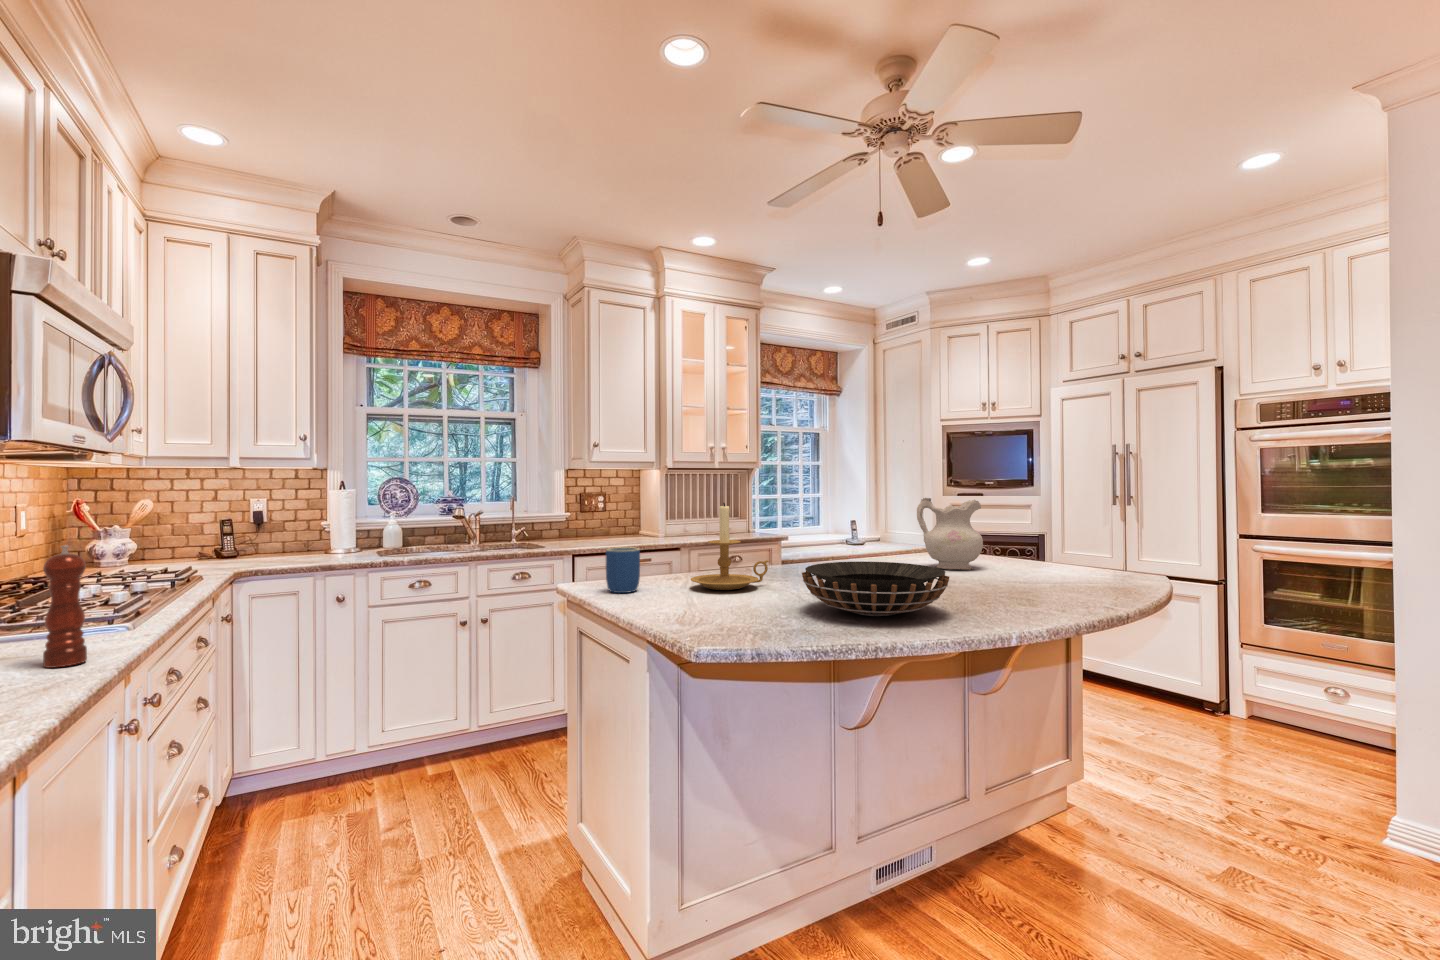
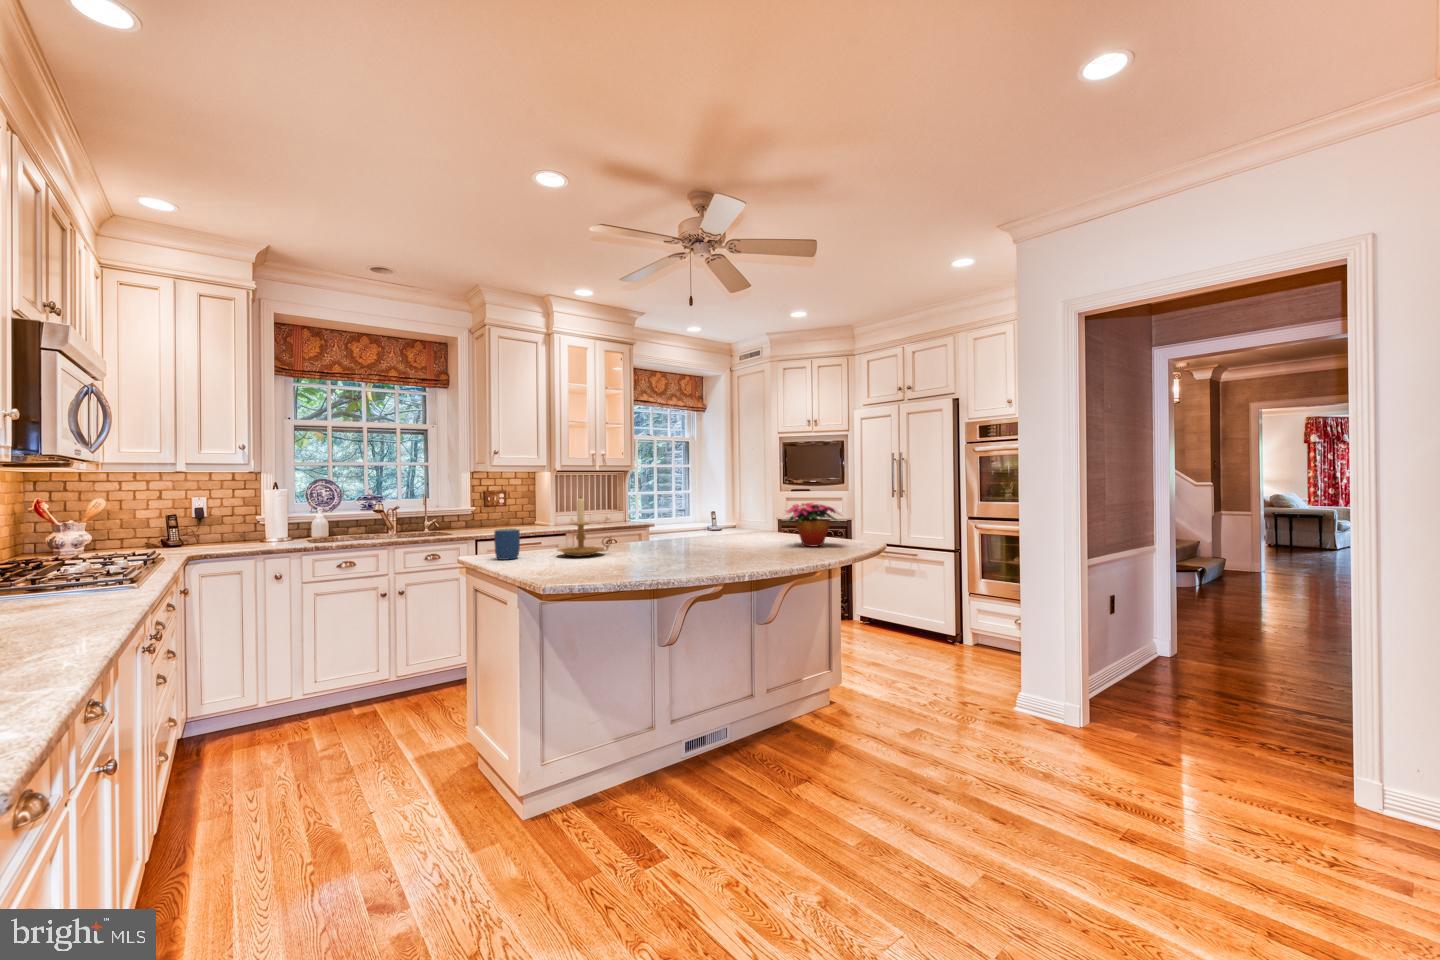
ceramic pitcher: present [917,498,983,570] -> none [725,492,769,542]
flower arrangement: none [1013,513,1124,582] -> present [786,502,837,547]
pepper mill: present [43,545,87,668] -> none [84,528,115,611]
decorative bowl: present [802,561,949,616] -> none [624,534,717,567]

